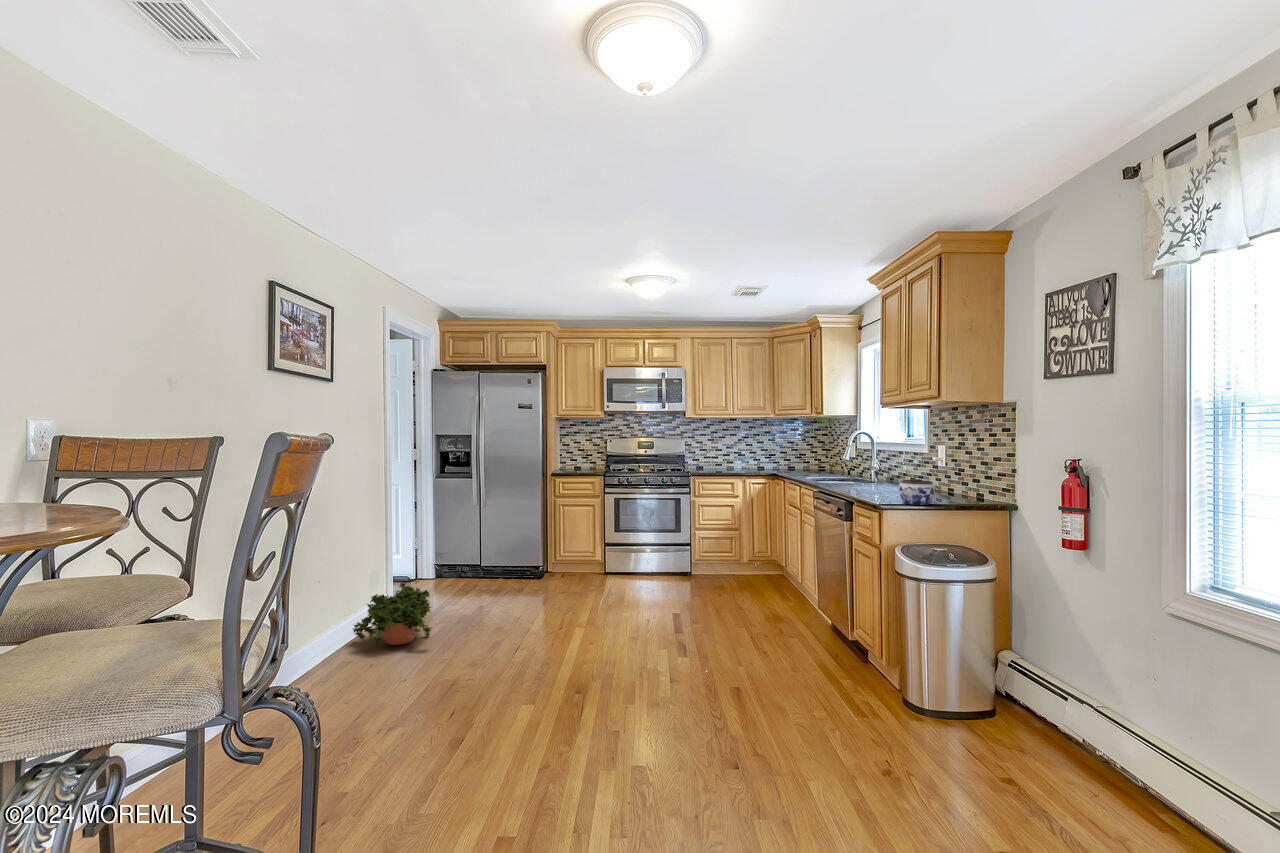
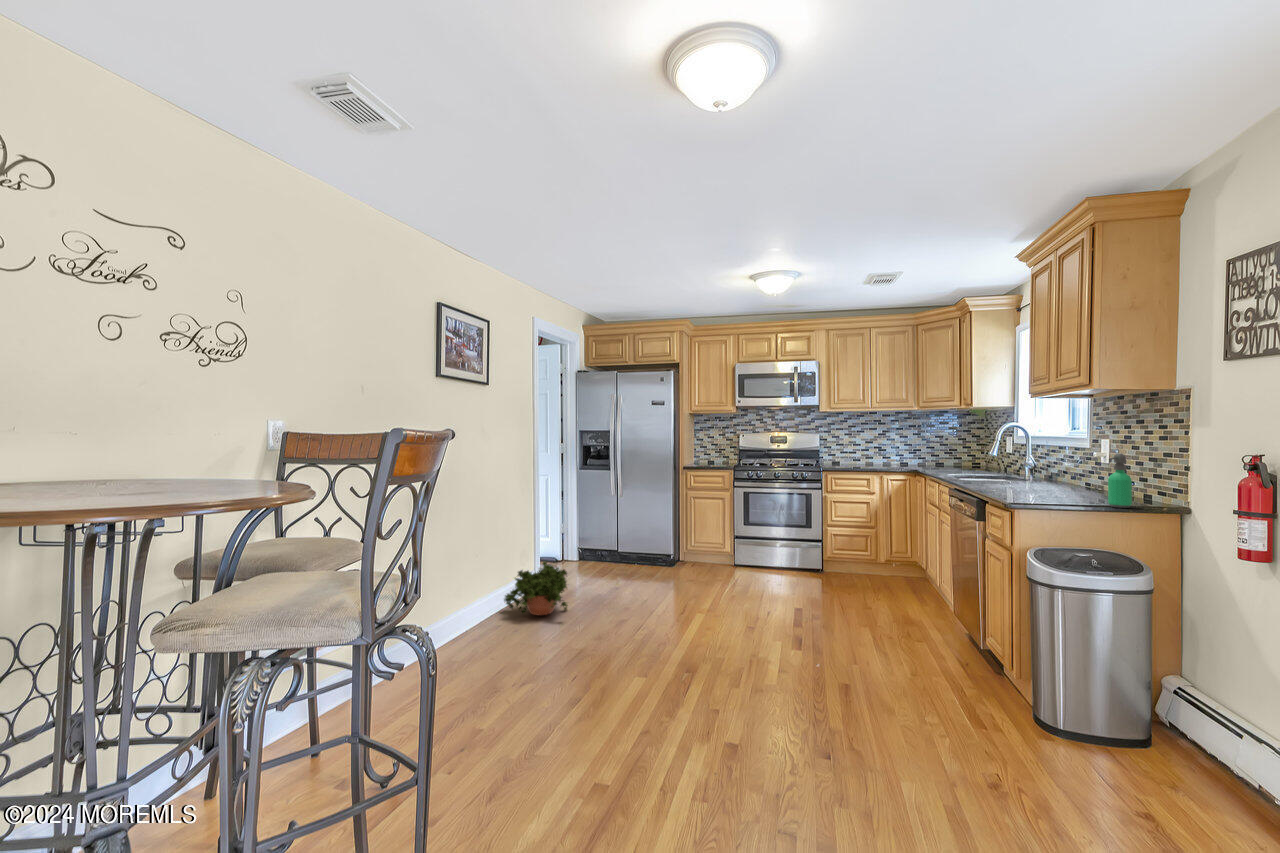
soap dispenser: none [955,458,973,506] -> present [1108,453,1132,508]
jar: present [899,480,934,505] -> none [1038,477,1081,505]

